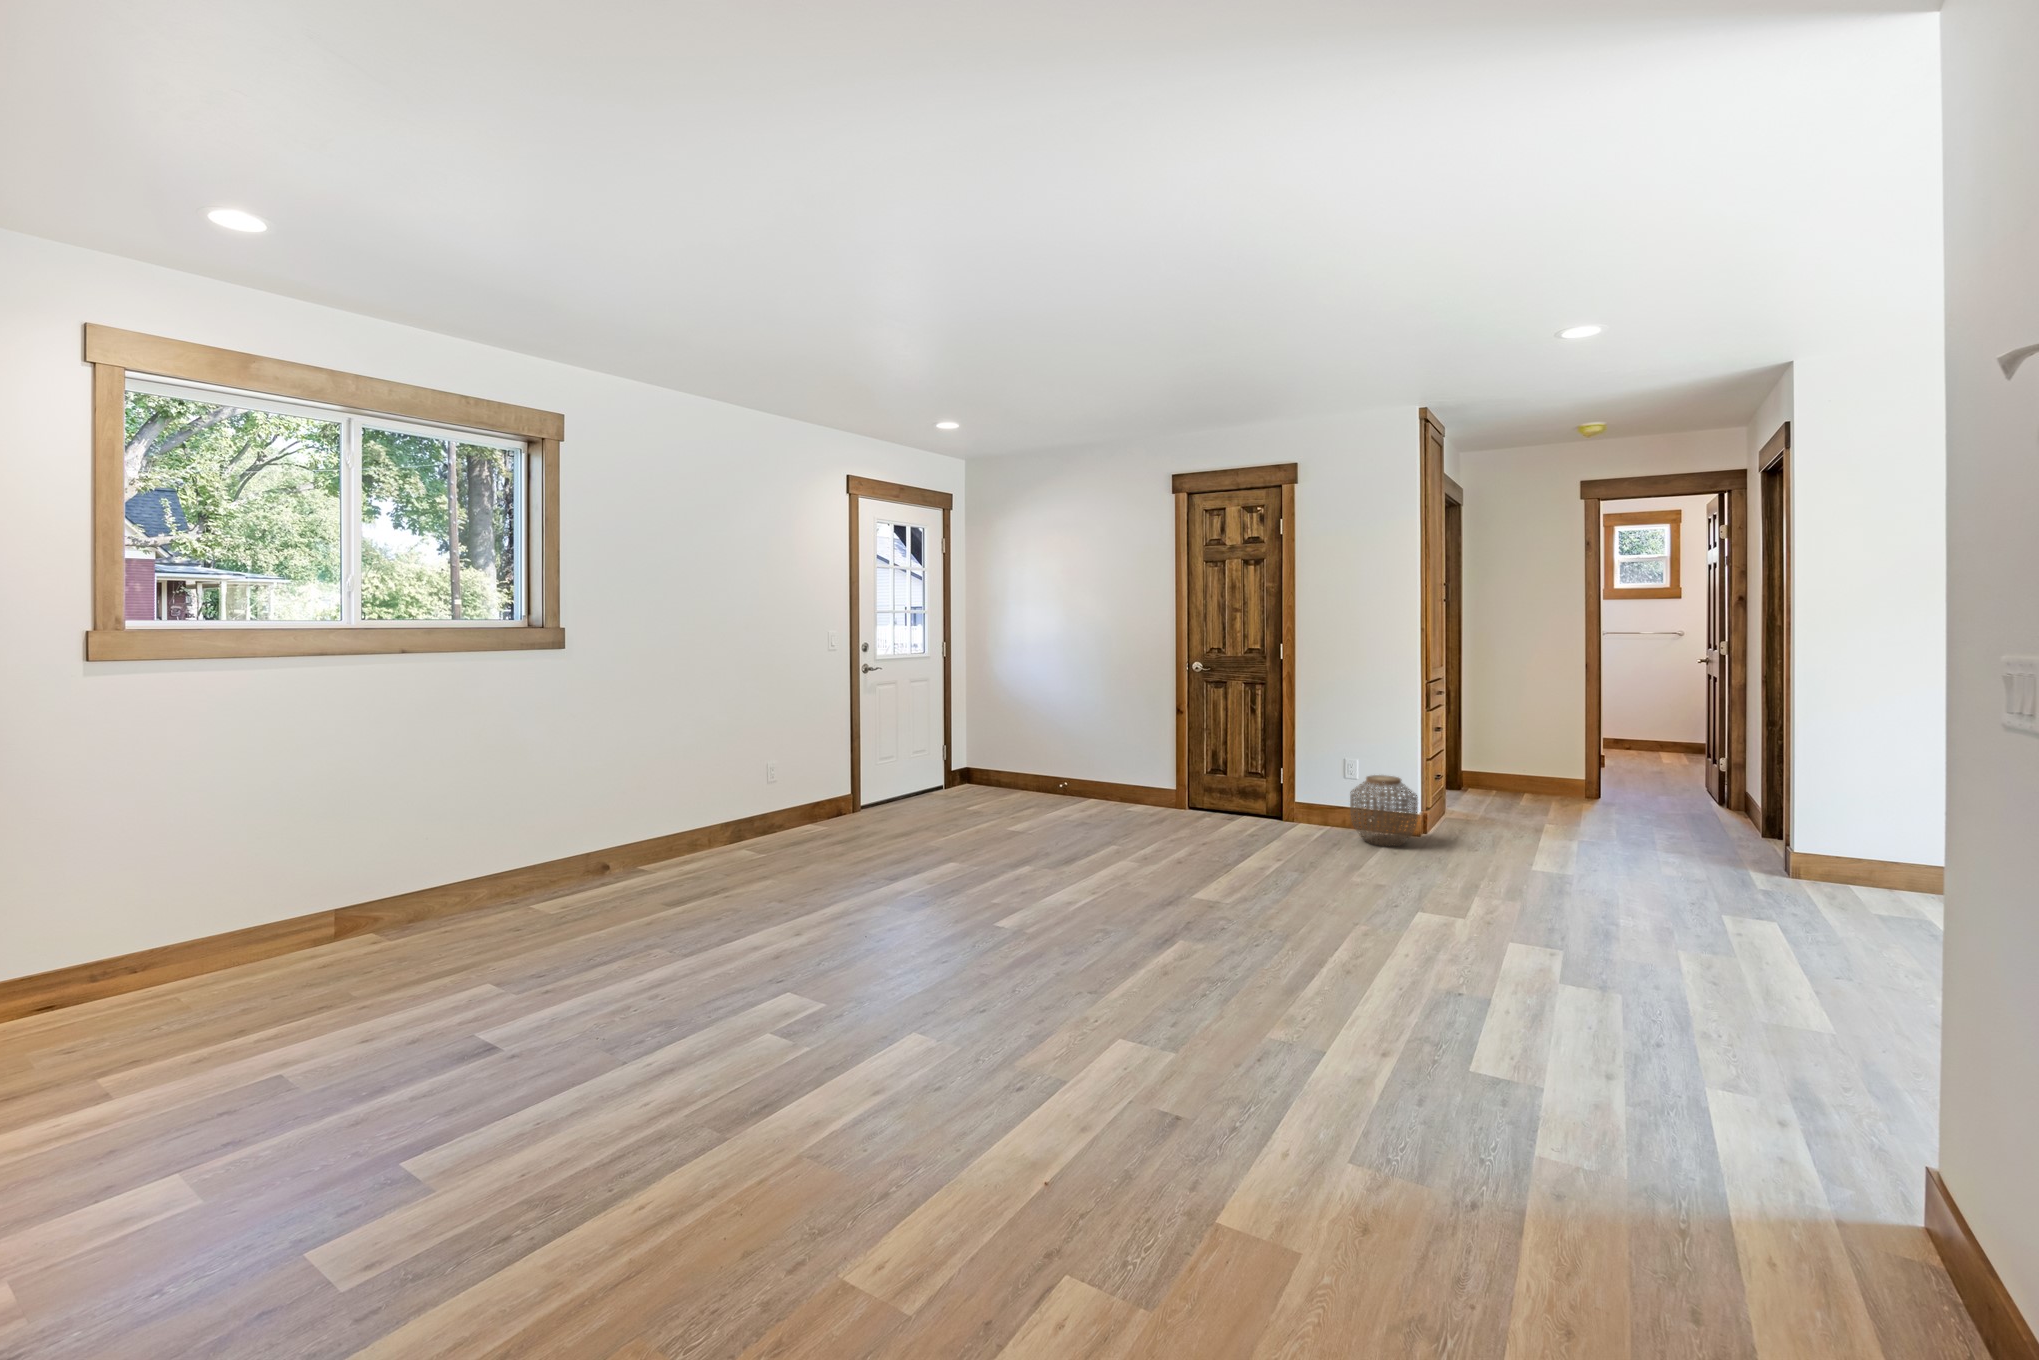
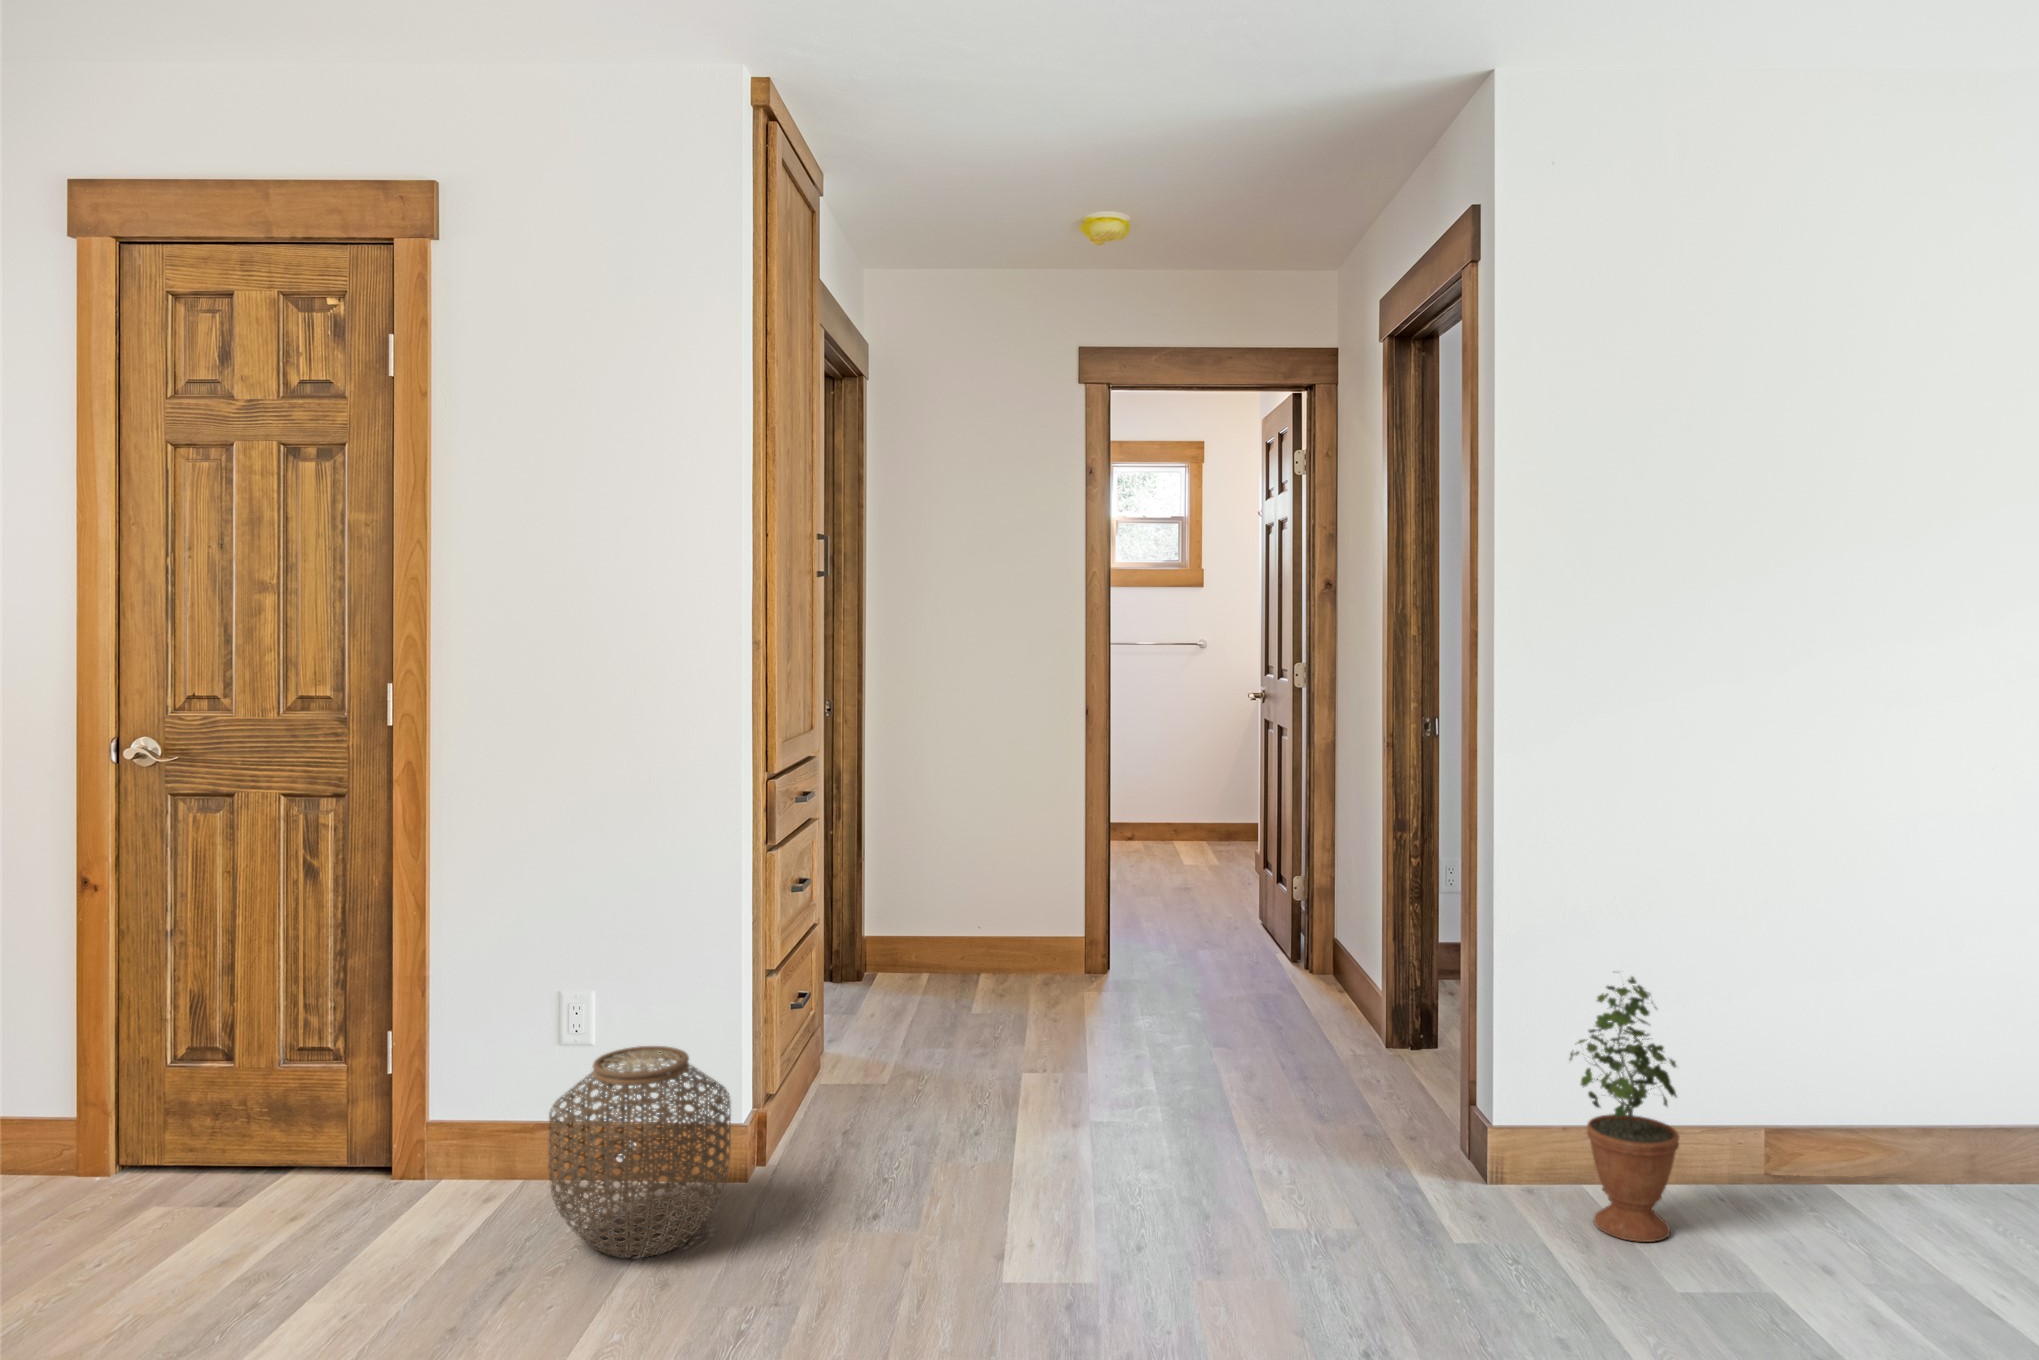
potted plant: none [1831,779,1899,901] -> present [1570,972,1679,1242]

